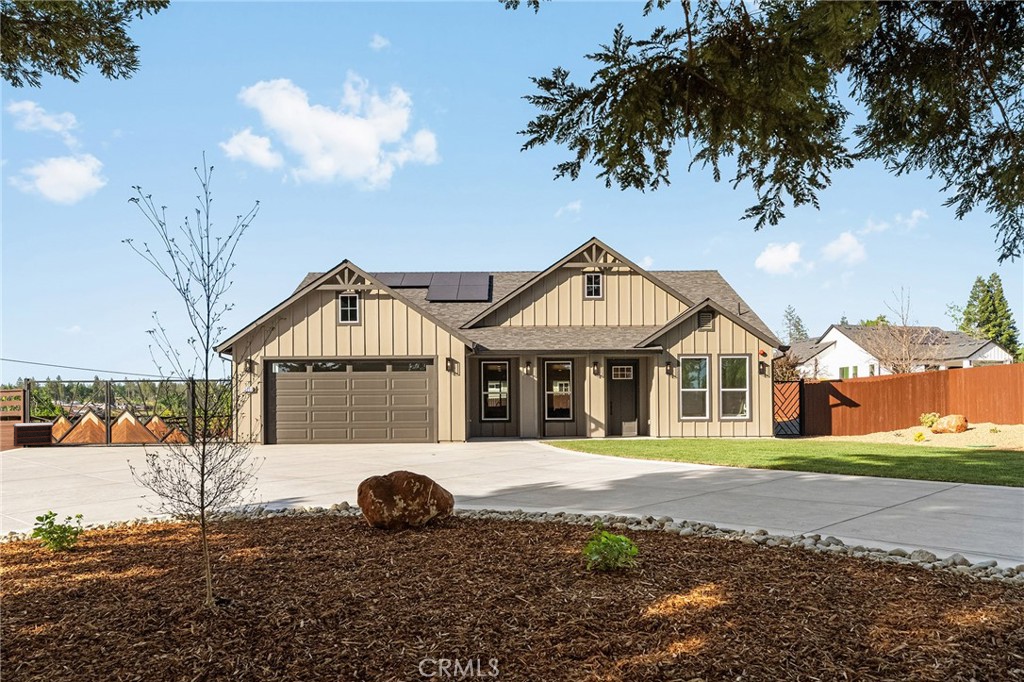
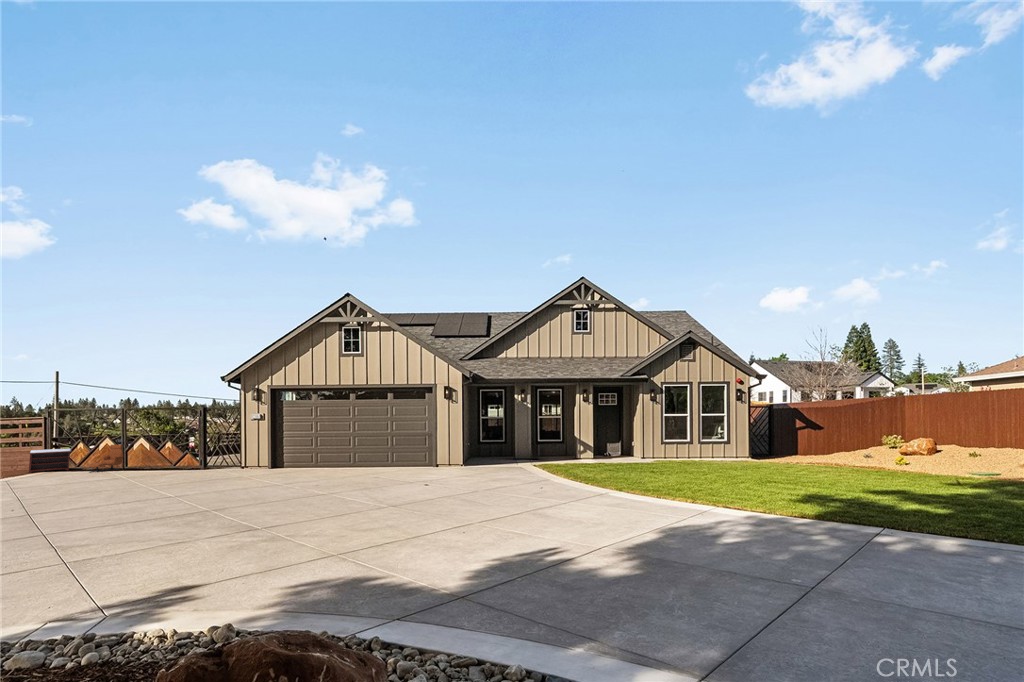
lounge chair: none [78,418,109,446] -> present [90,445,124,472]

